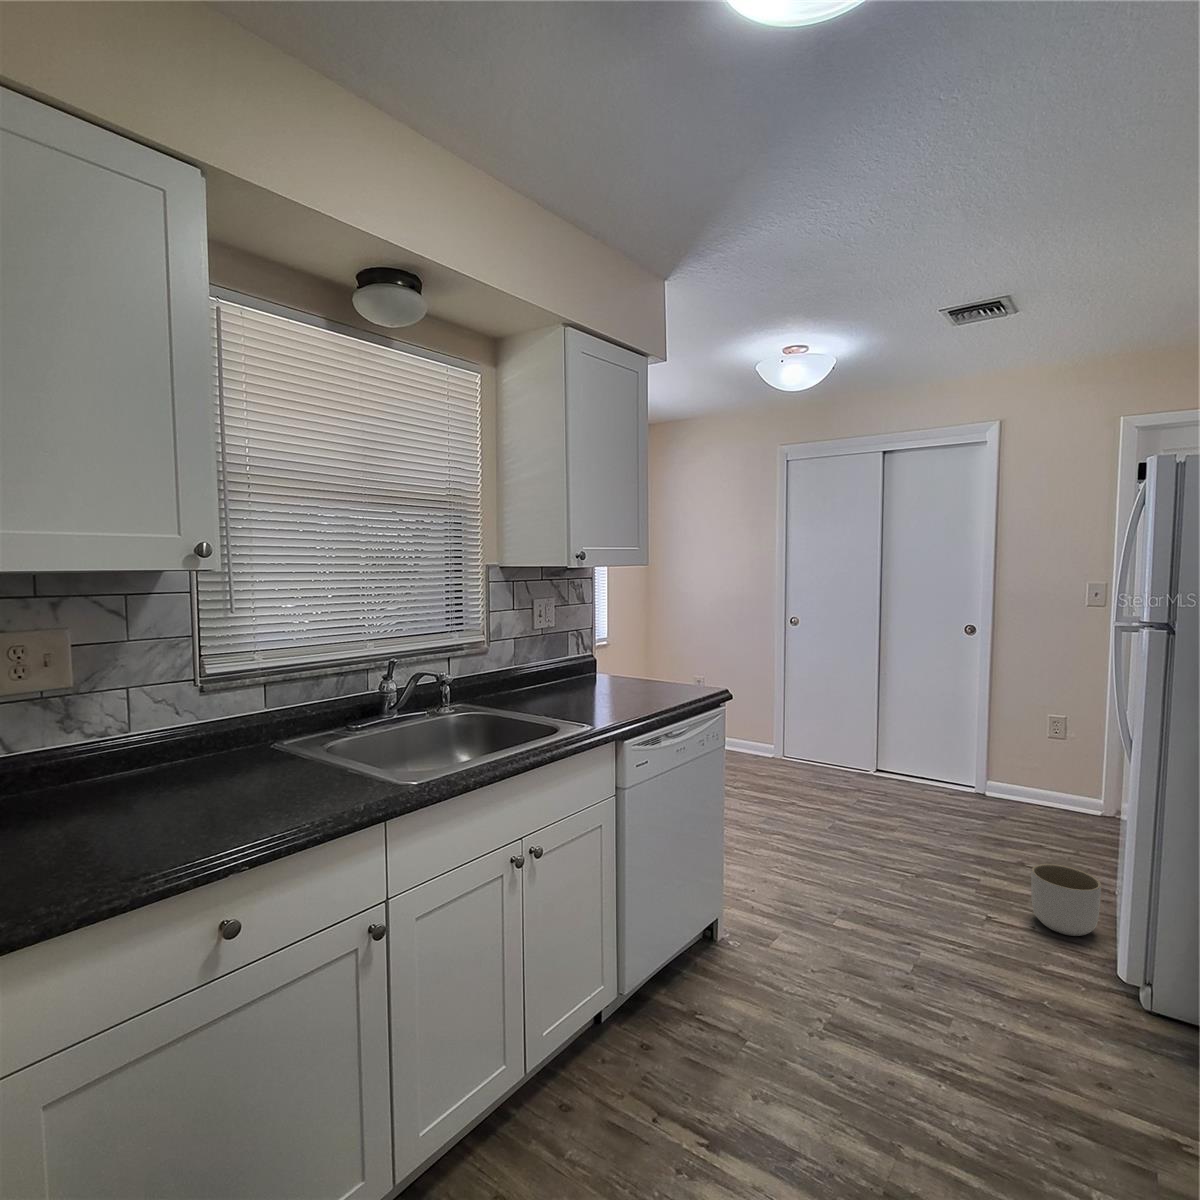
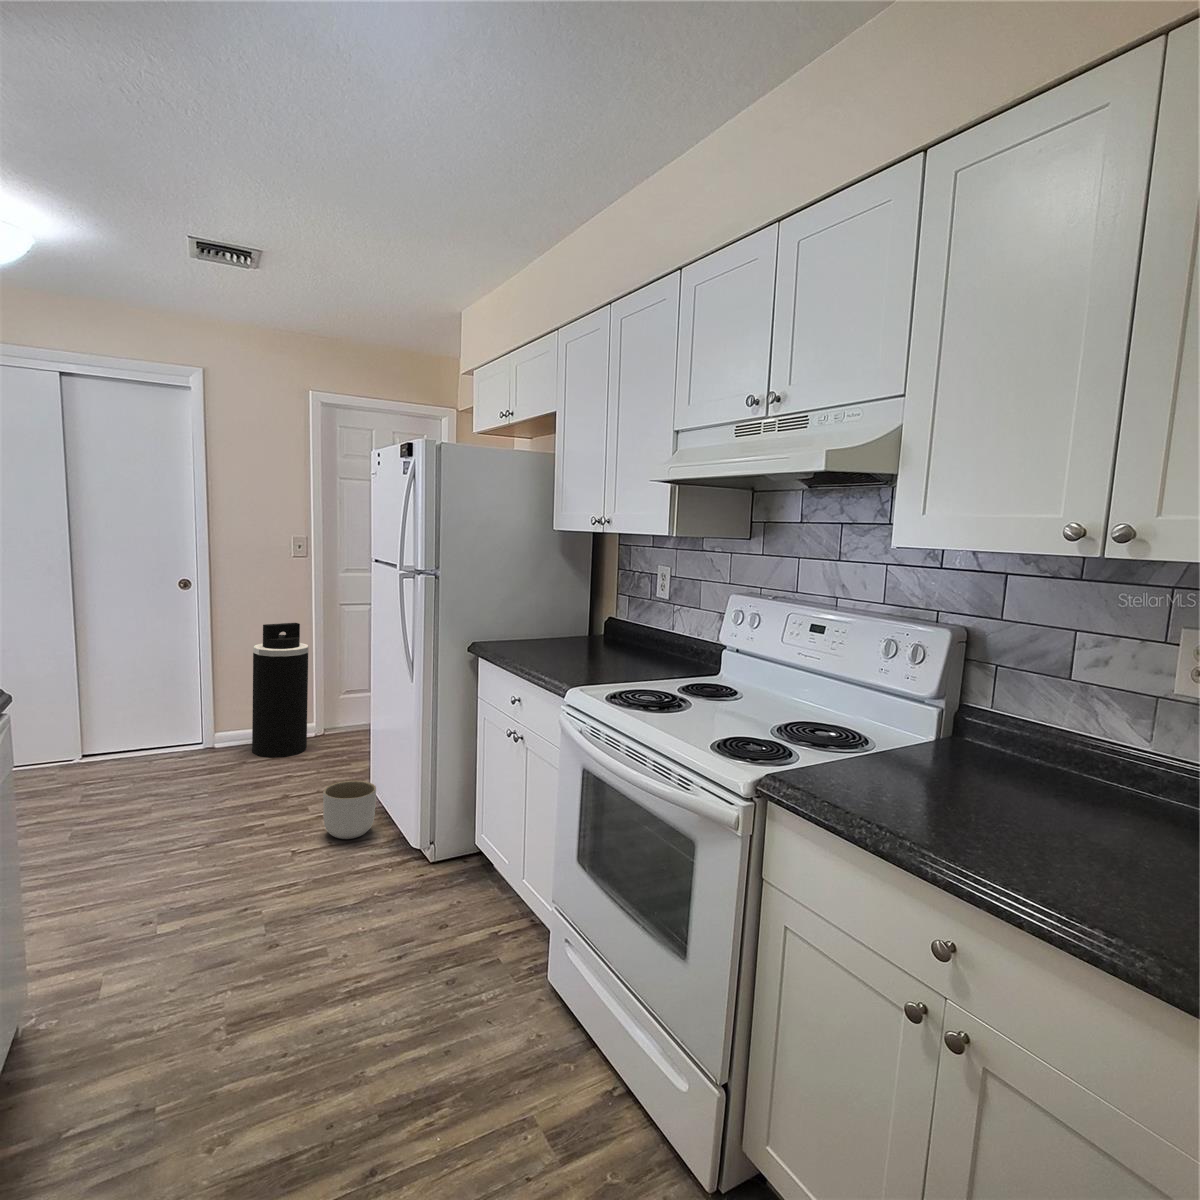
trash can: none [1018,682,1087,828] -> present [252,623,308,757]

